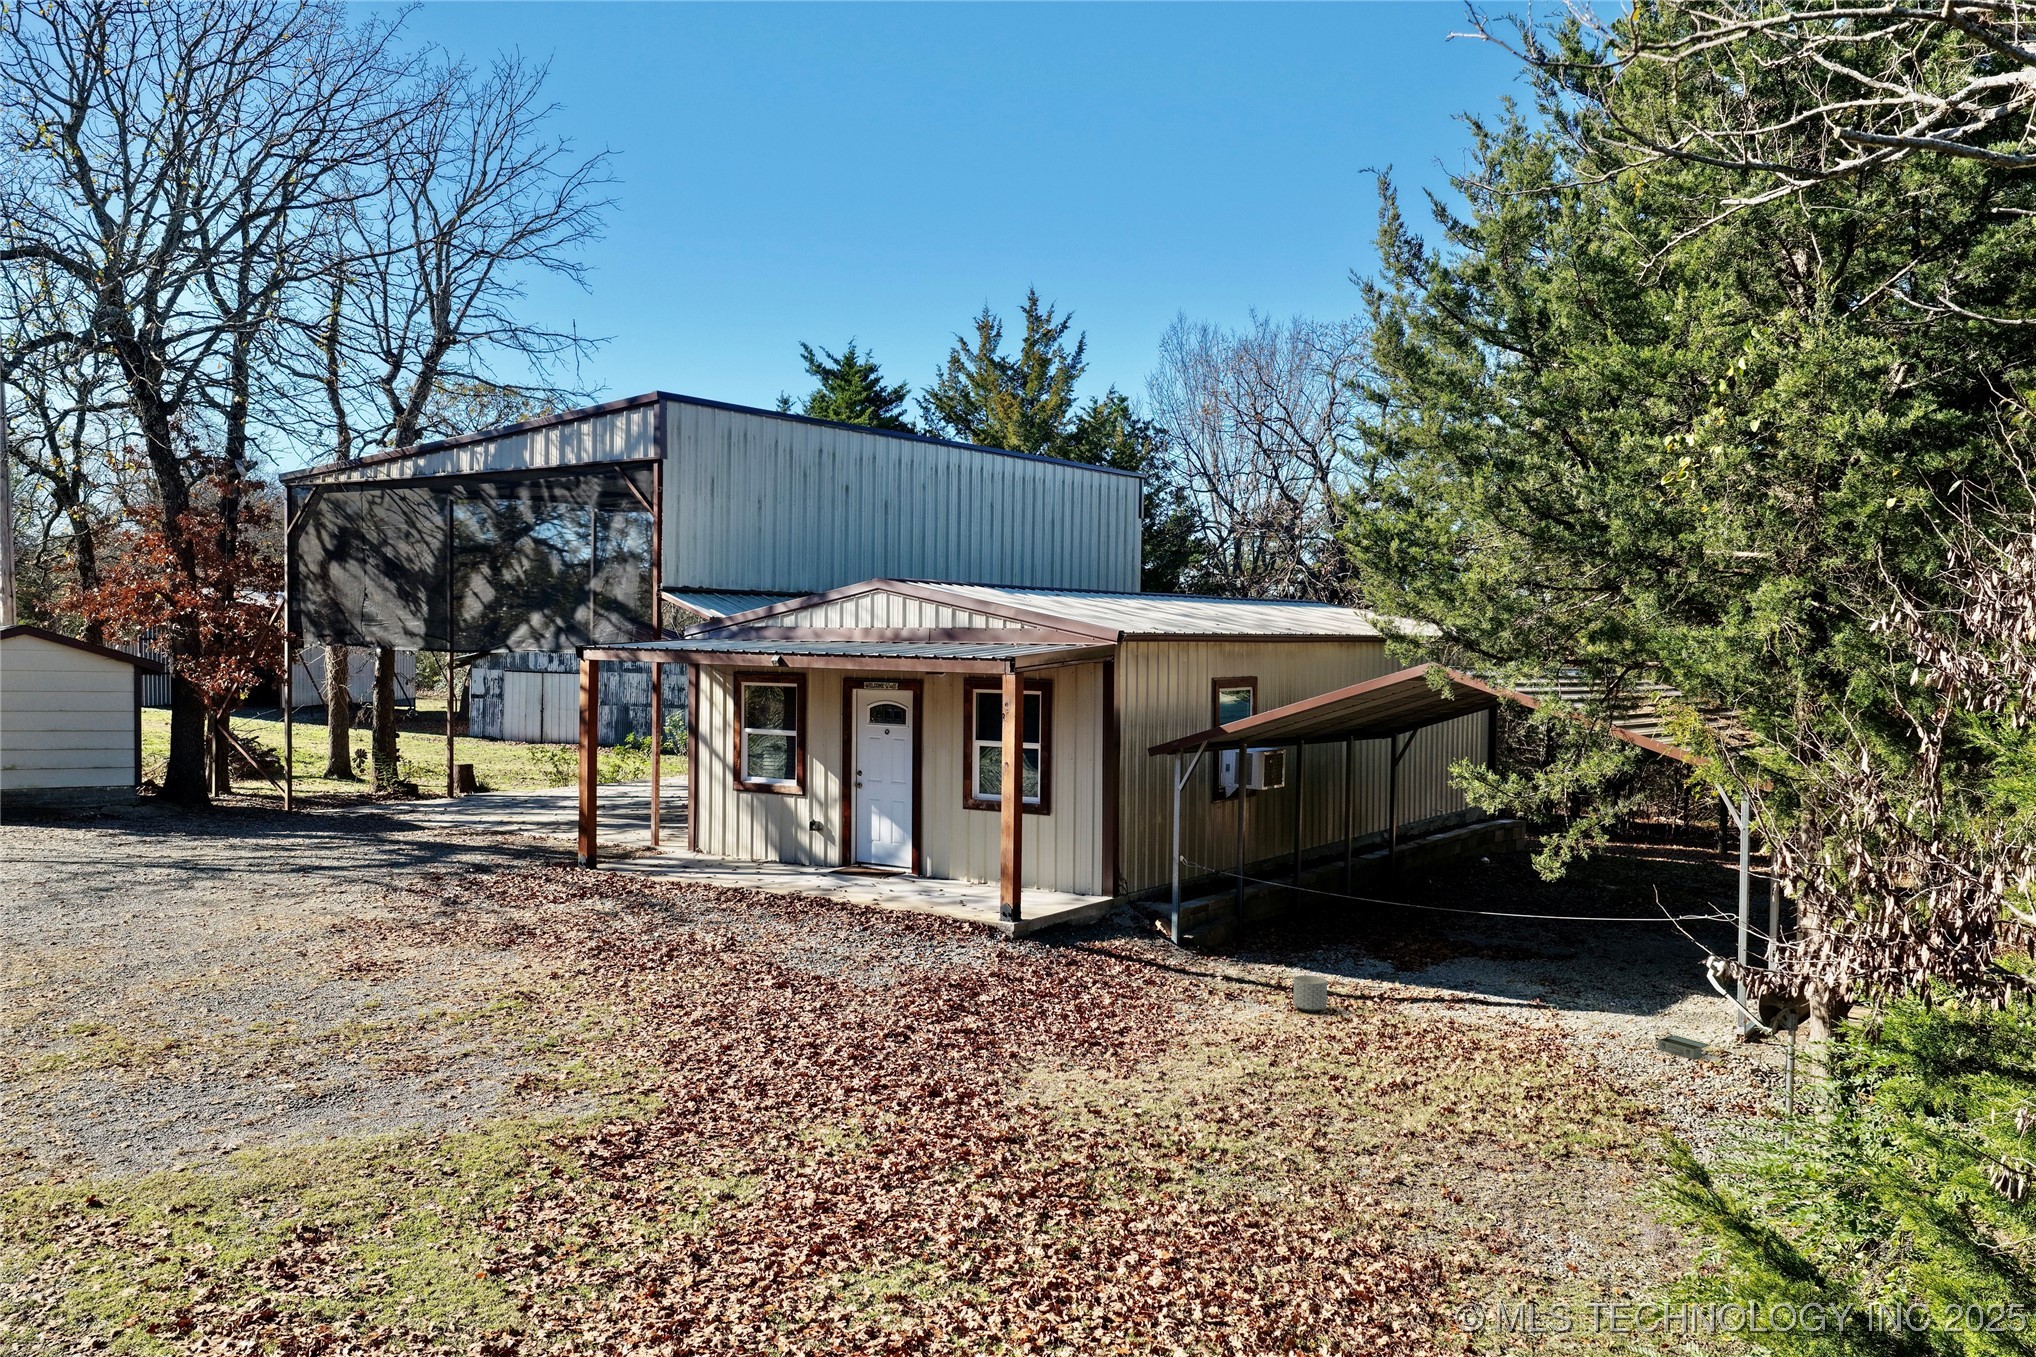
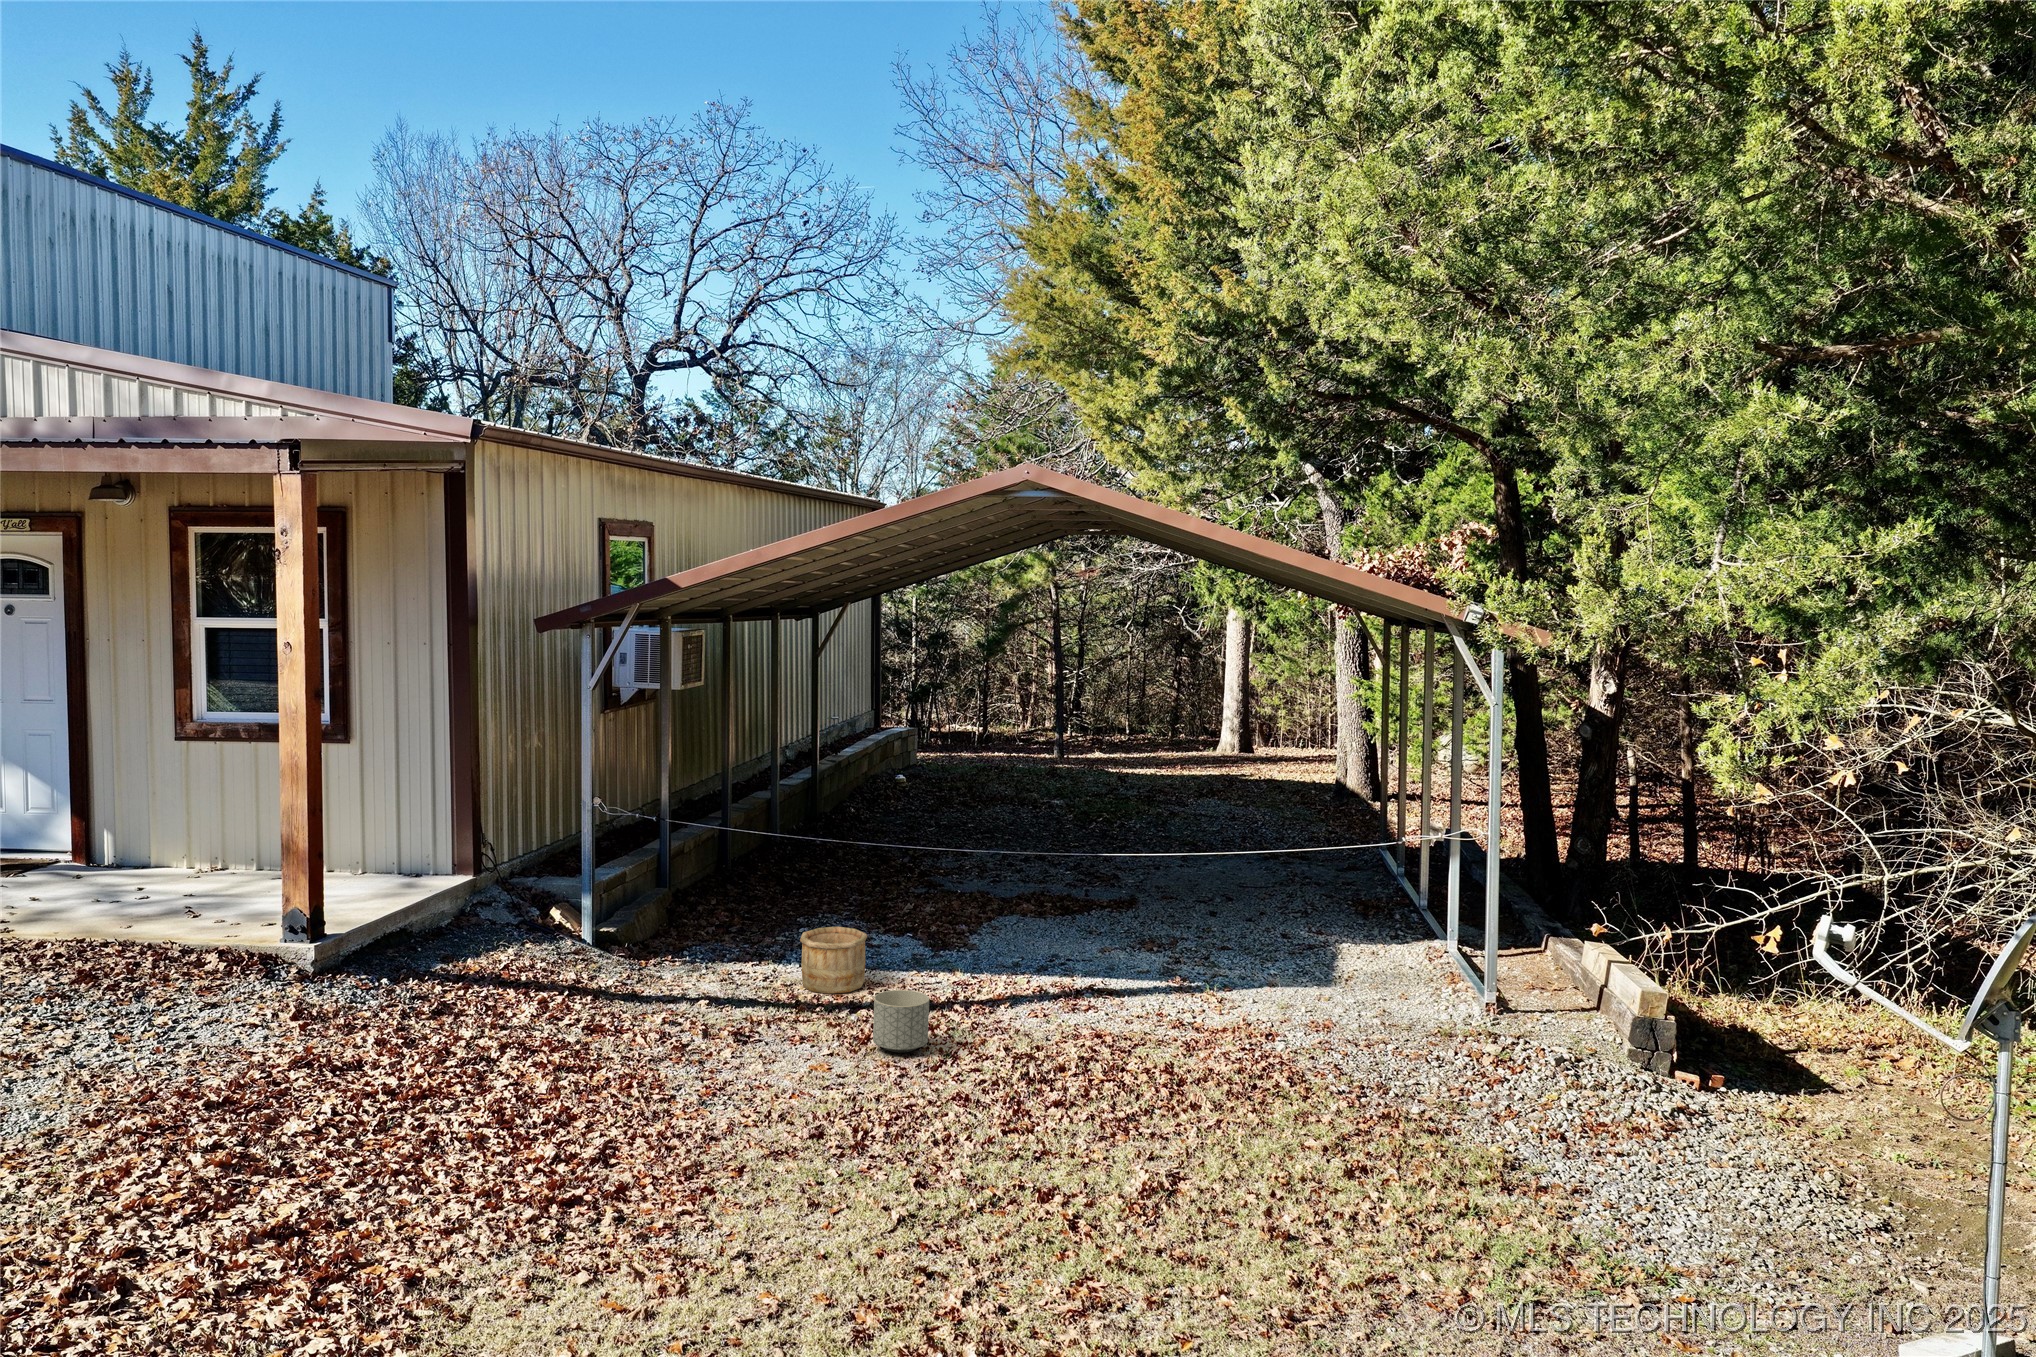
wooden bucket: none [1273,942,1316,982] -> present [800,927,867,994]
toolbox: present [1658,1035,1709,1059] -> none [1392,1014,1456,1049]

